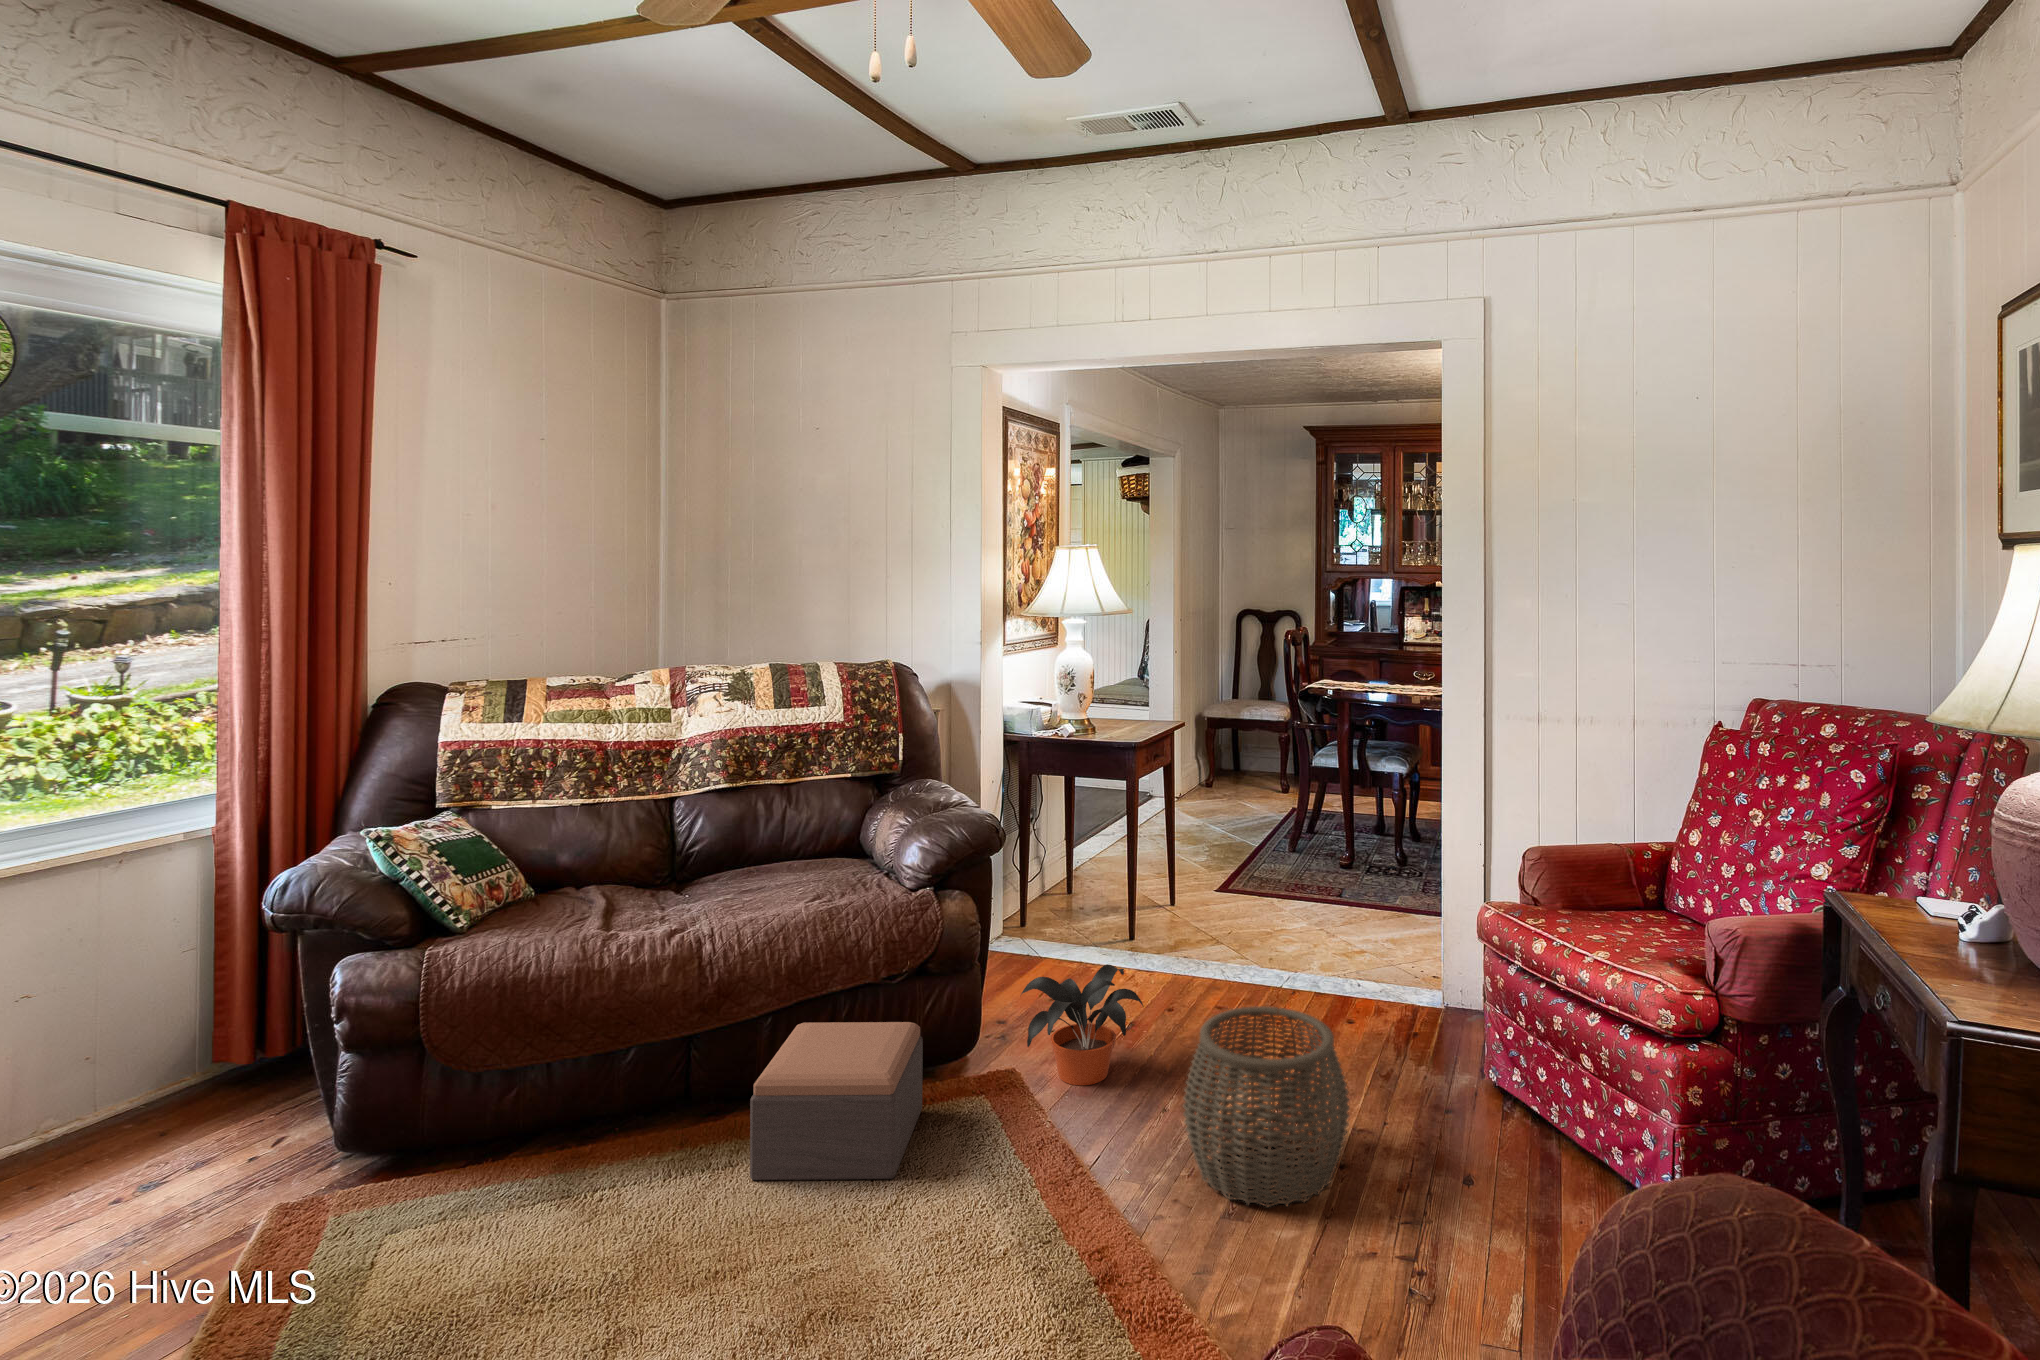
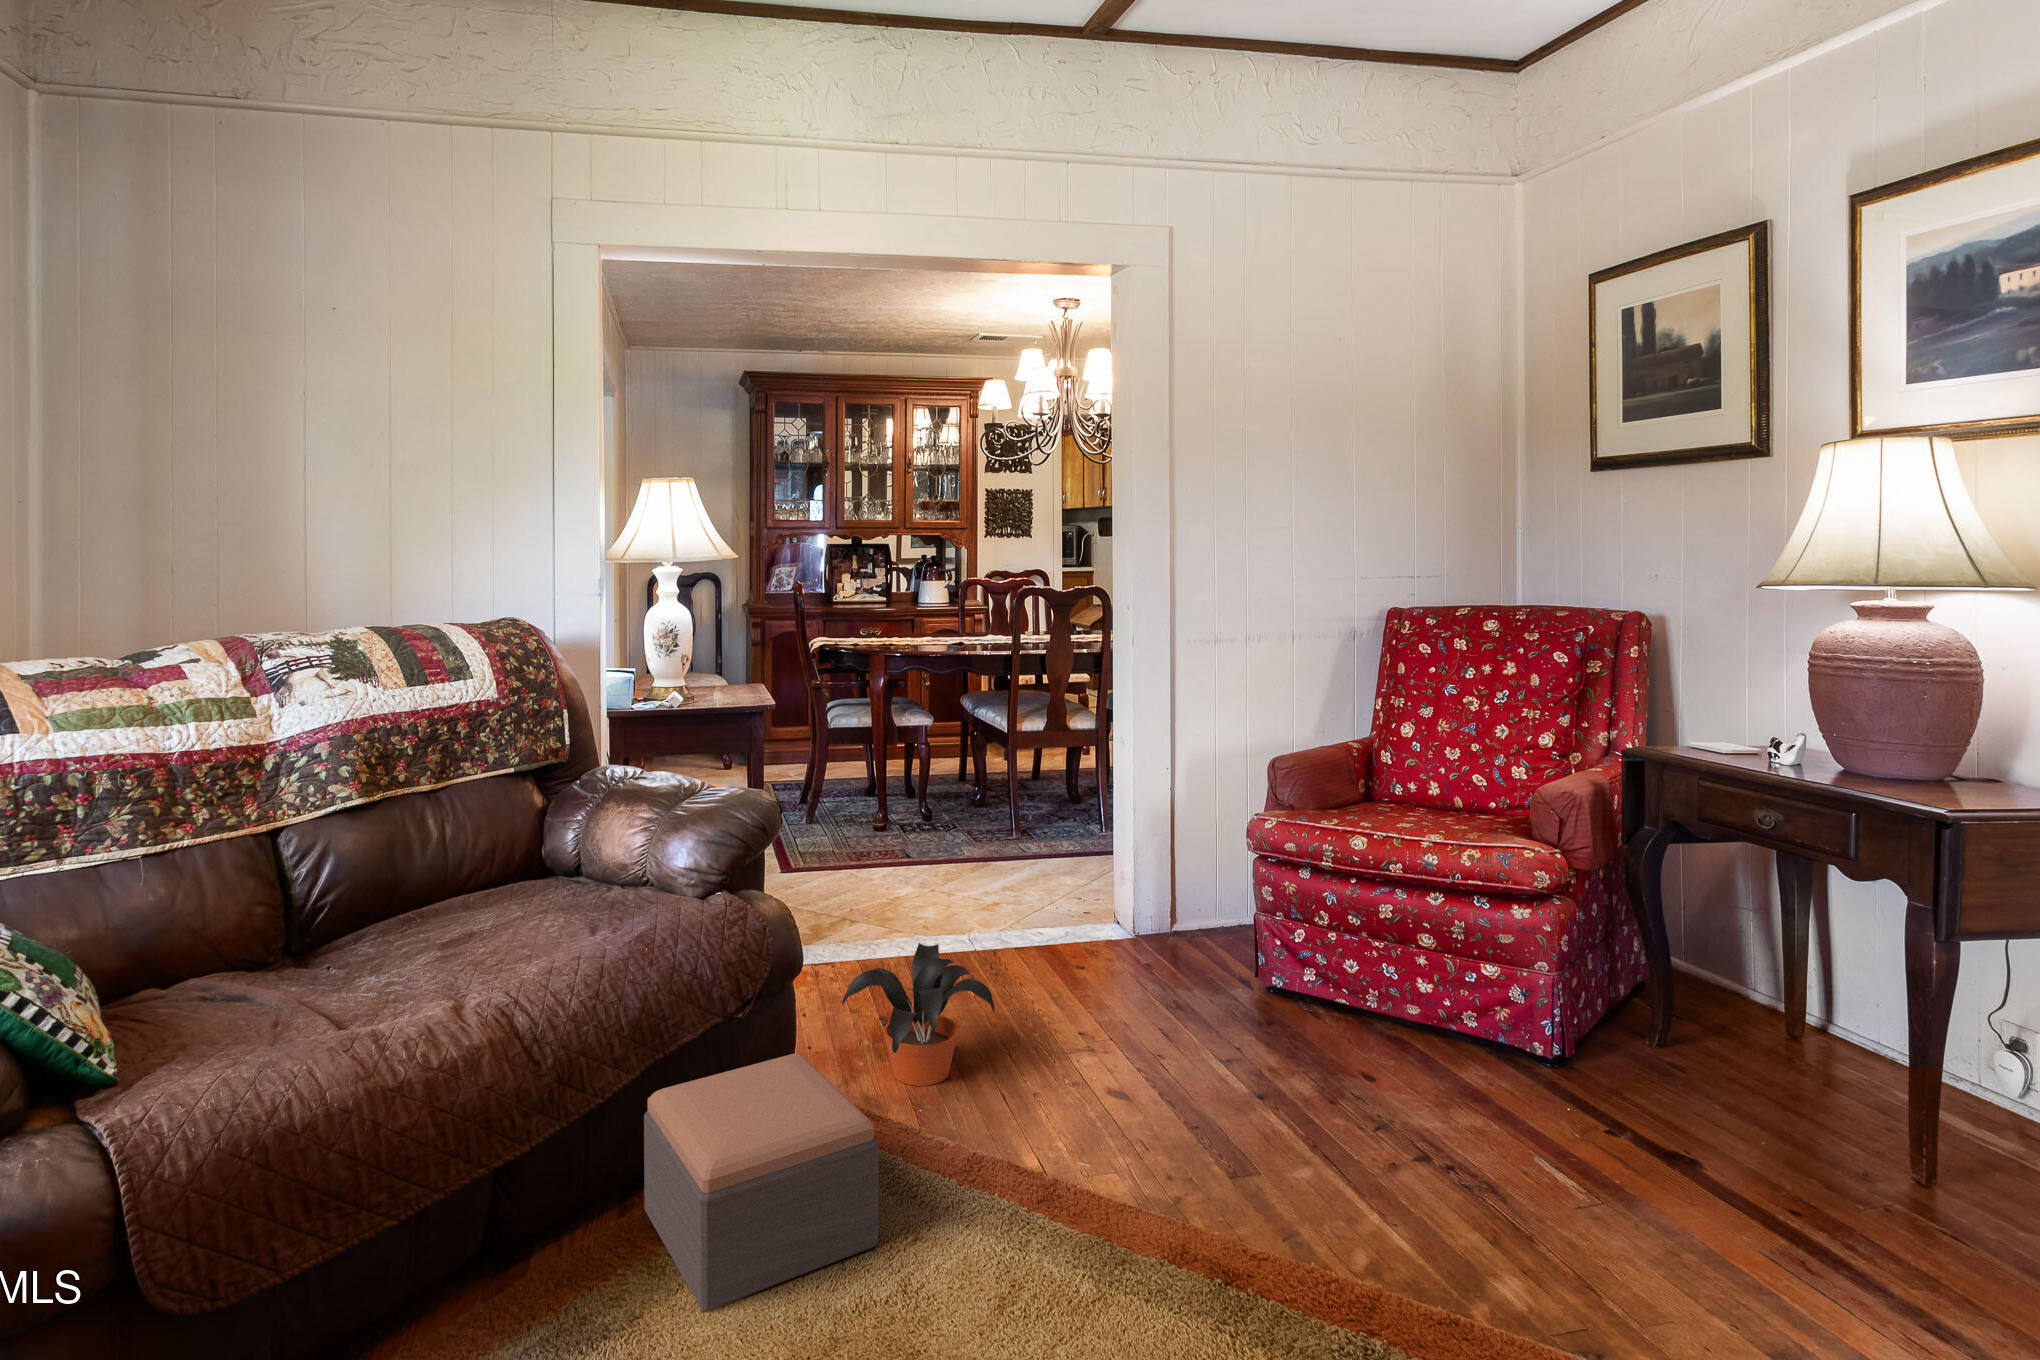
woven basket: present [1183,1006,1350,1207] -> none [1128,941,1307,1147]

